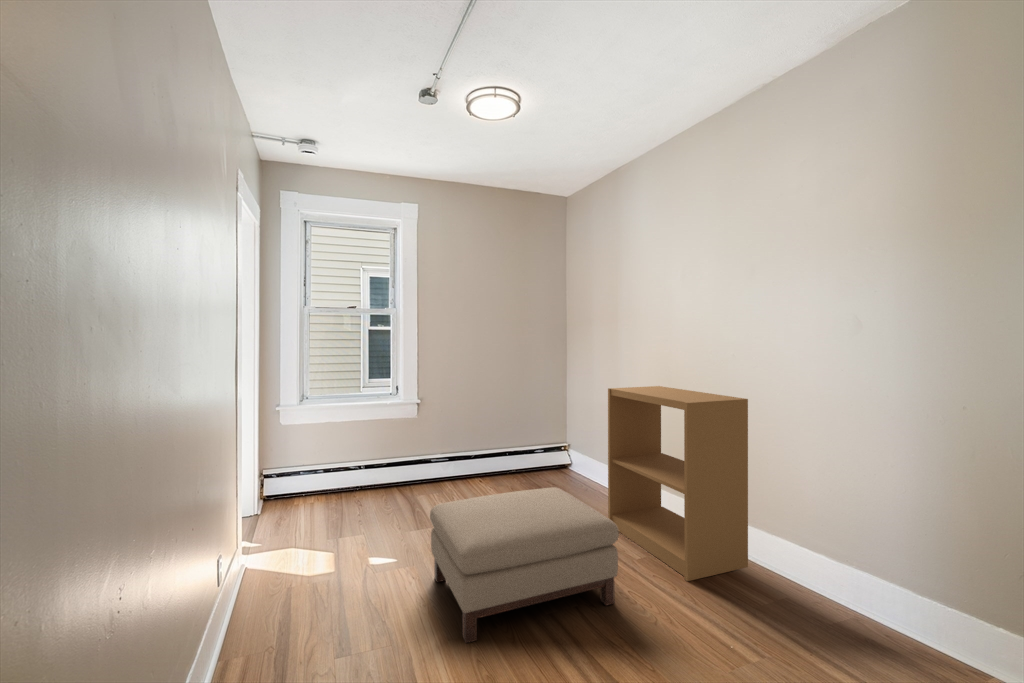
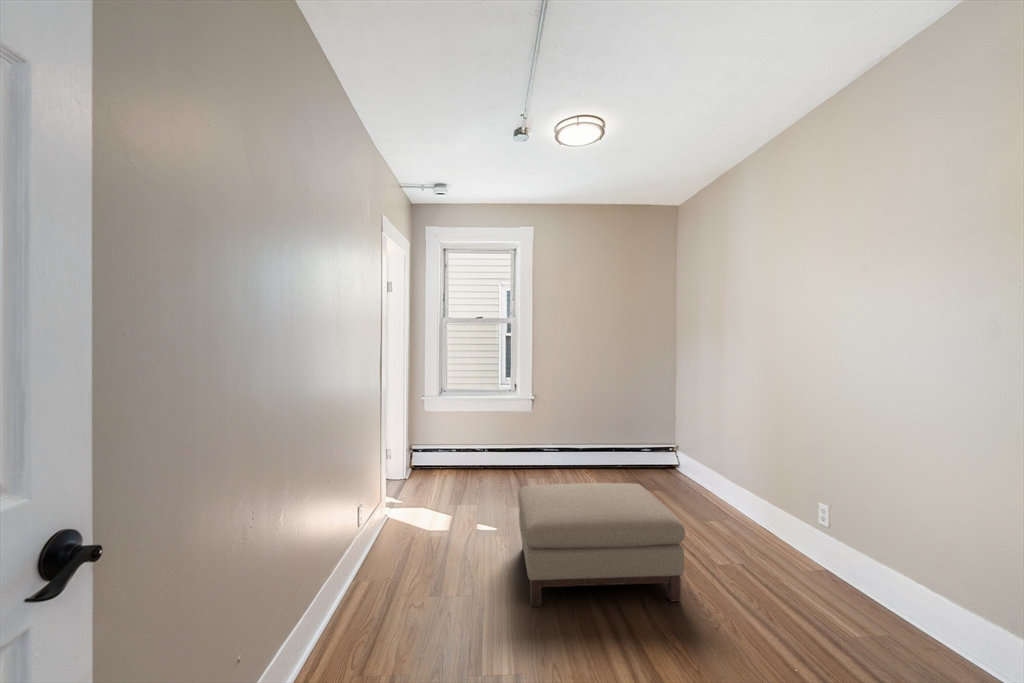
bookshelf: present [608,386,748,581] -> none [701,393,852,596]

